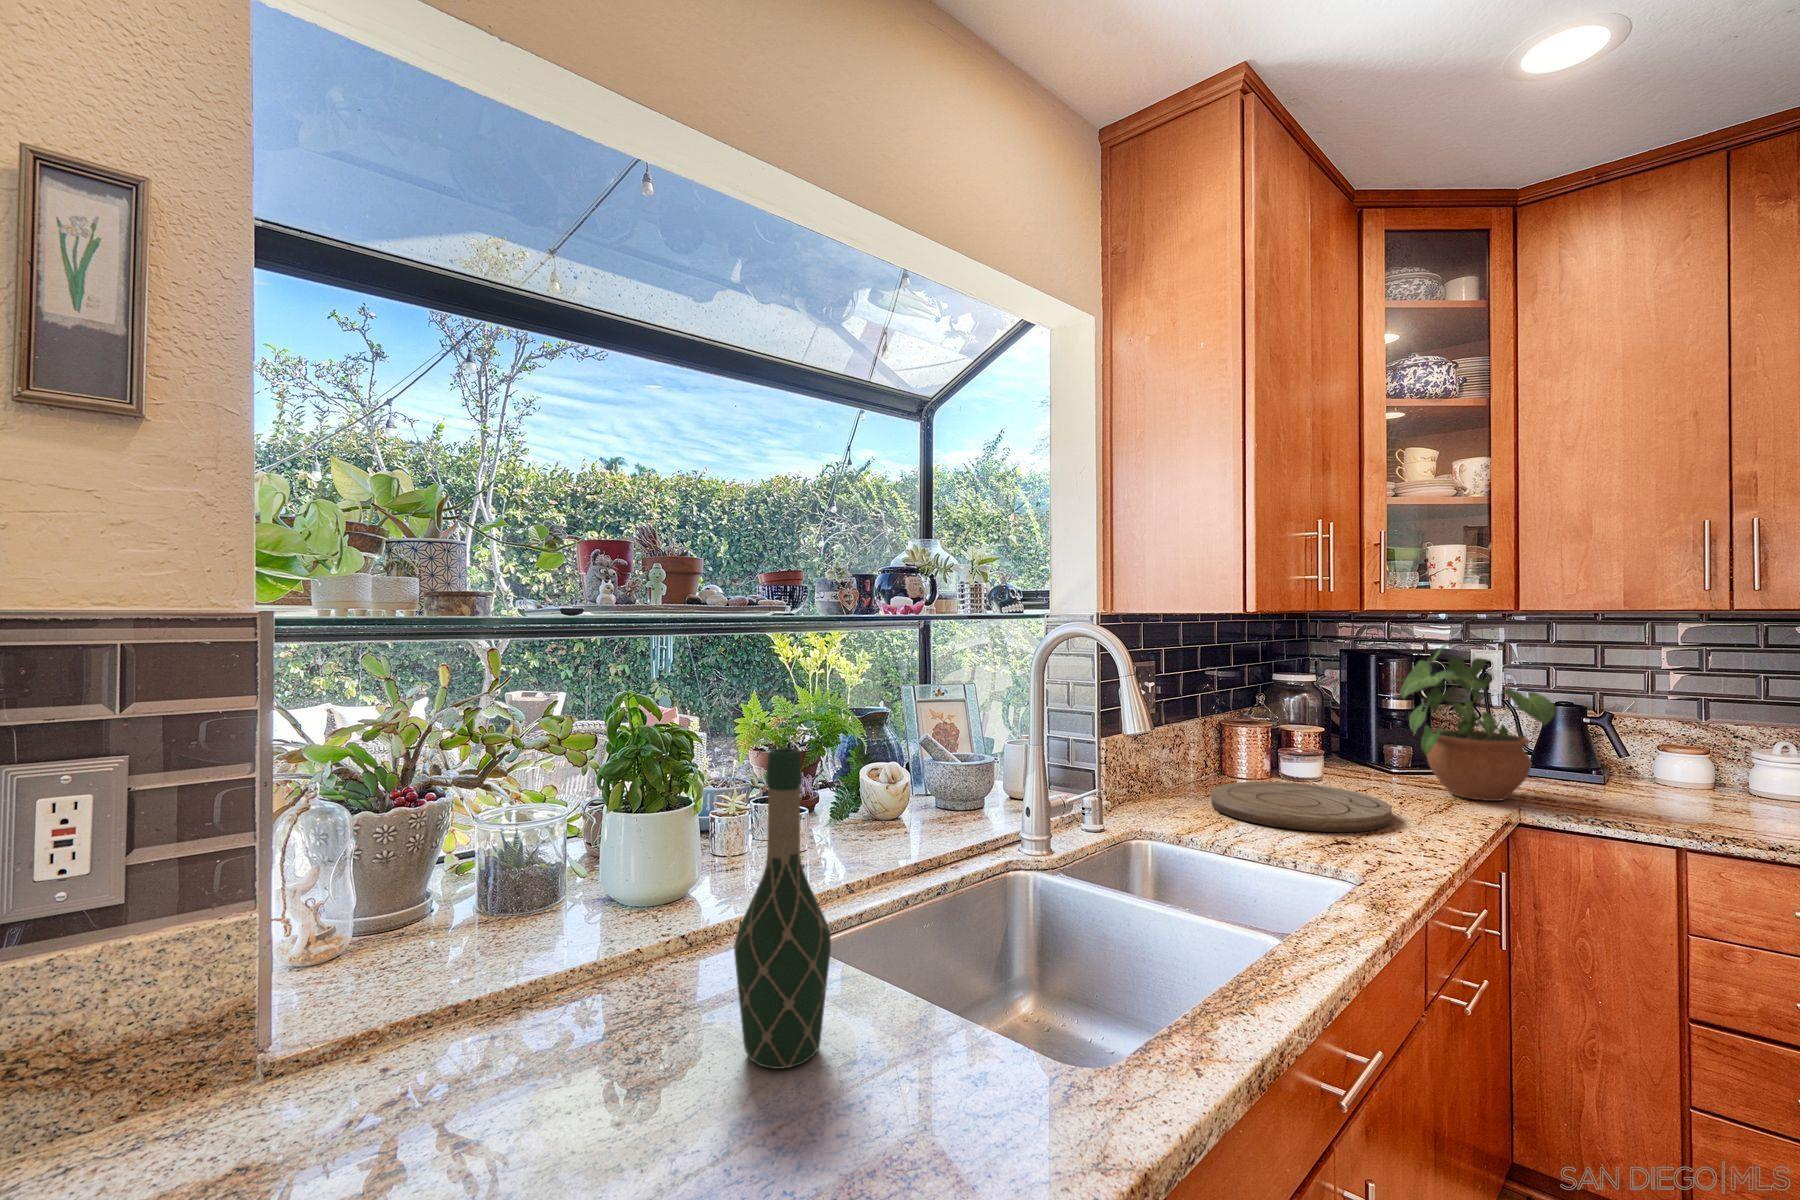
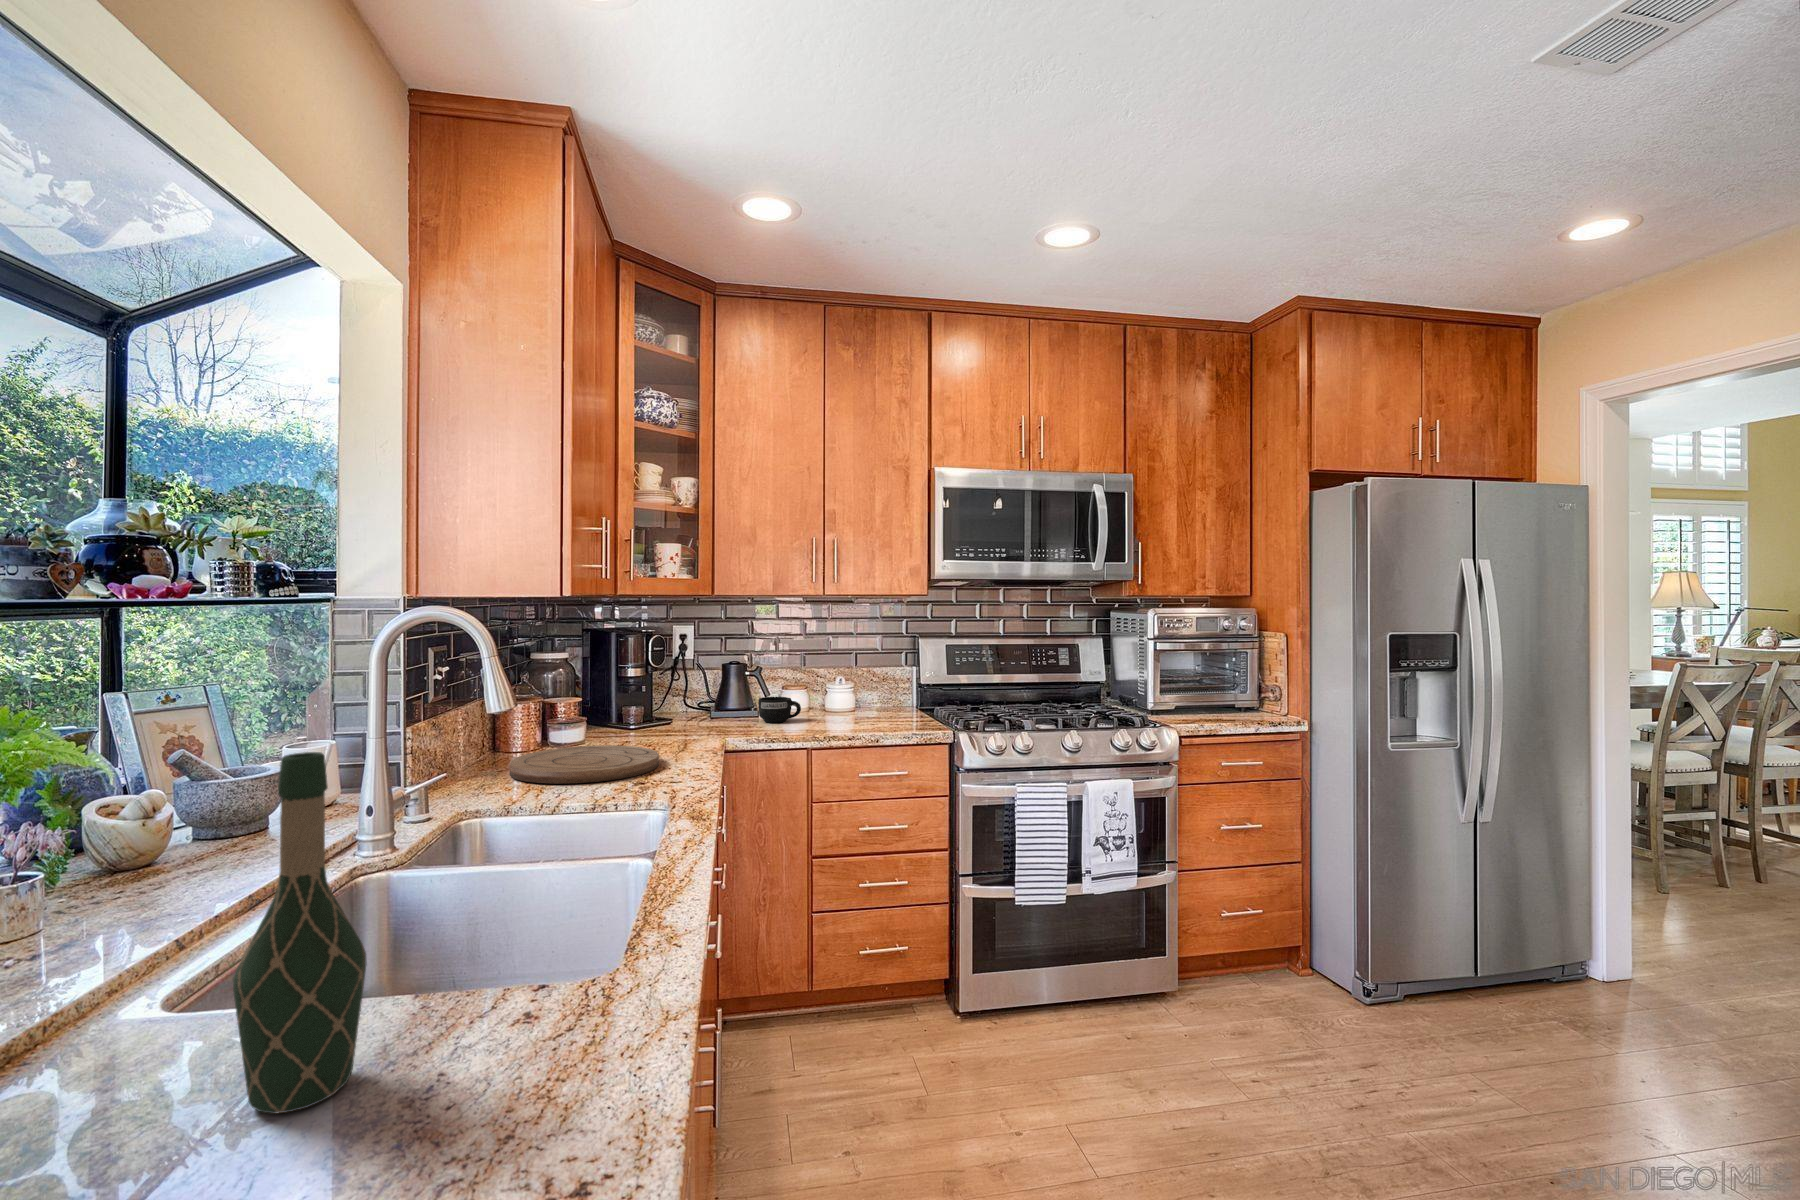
potted plant: present [1392,645,1555,801] -> none [636,621,744,738]
mug: none [1599,758,1684,799] -> present [759,697,801,723]

